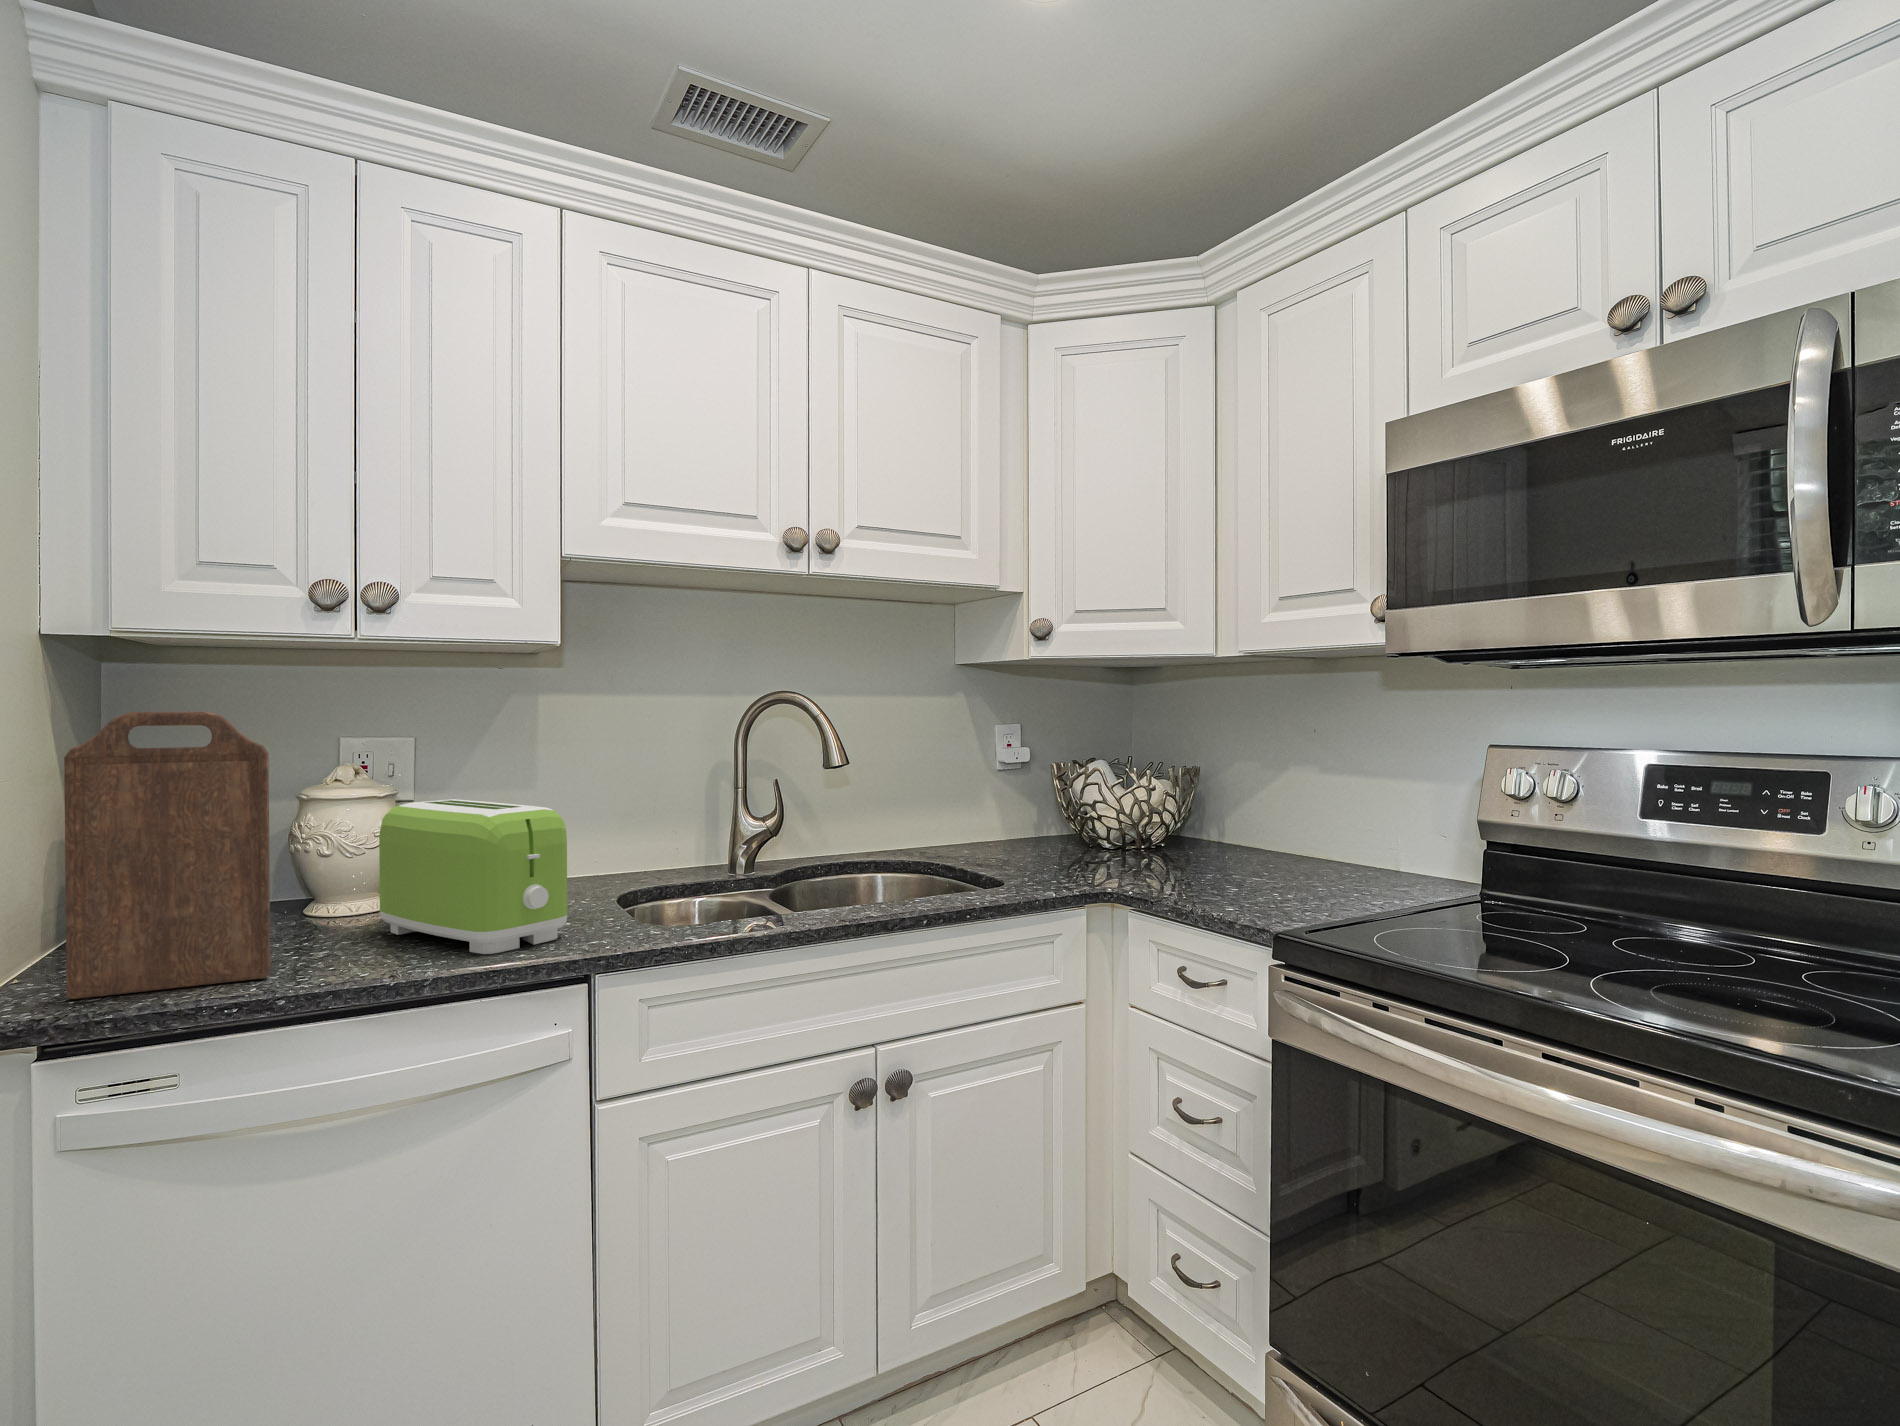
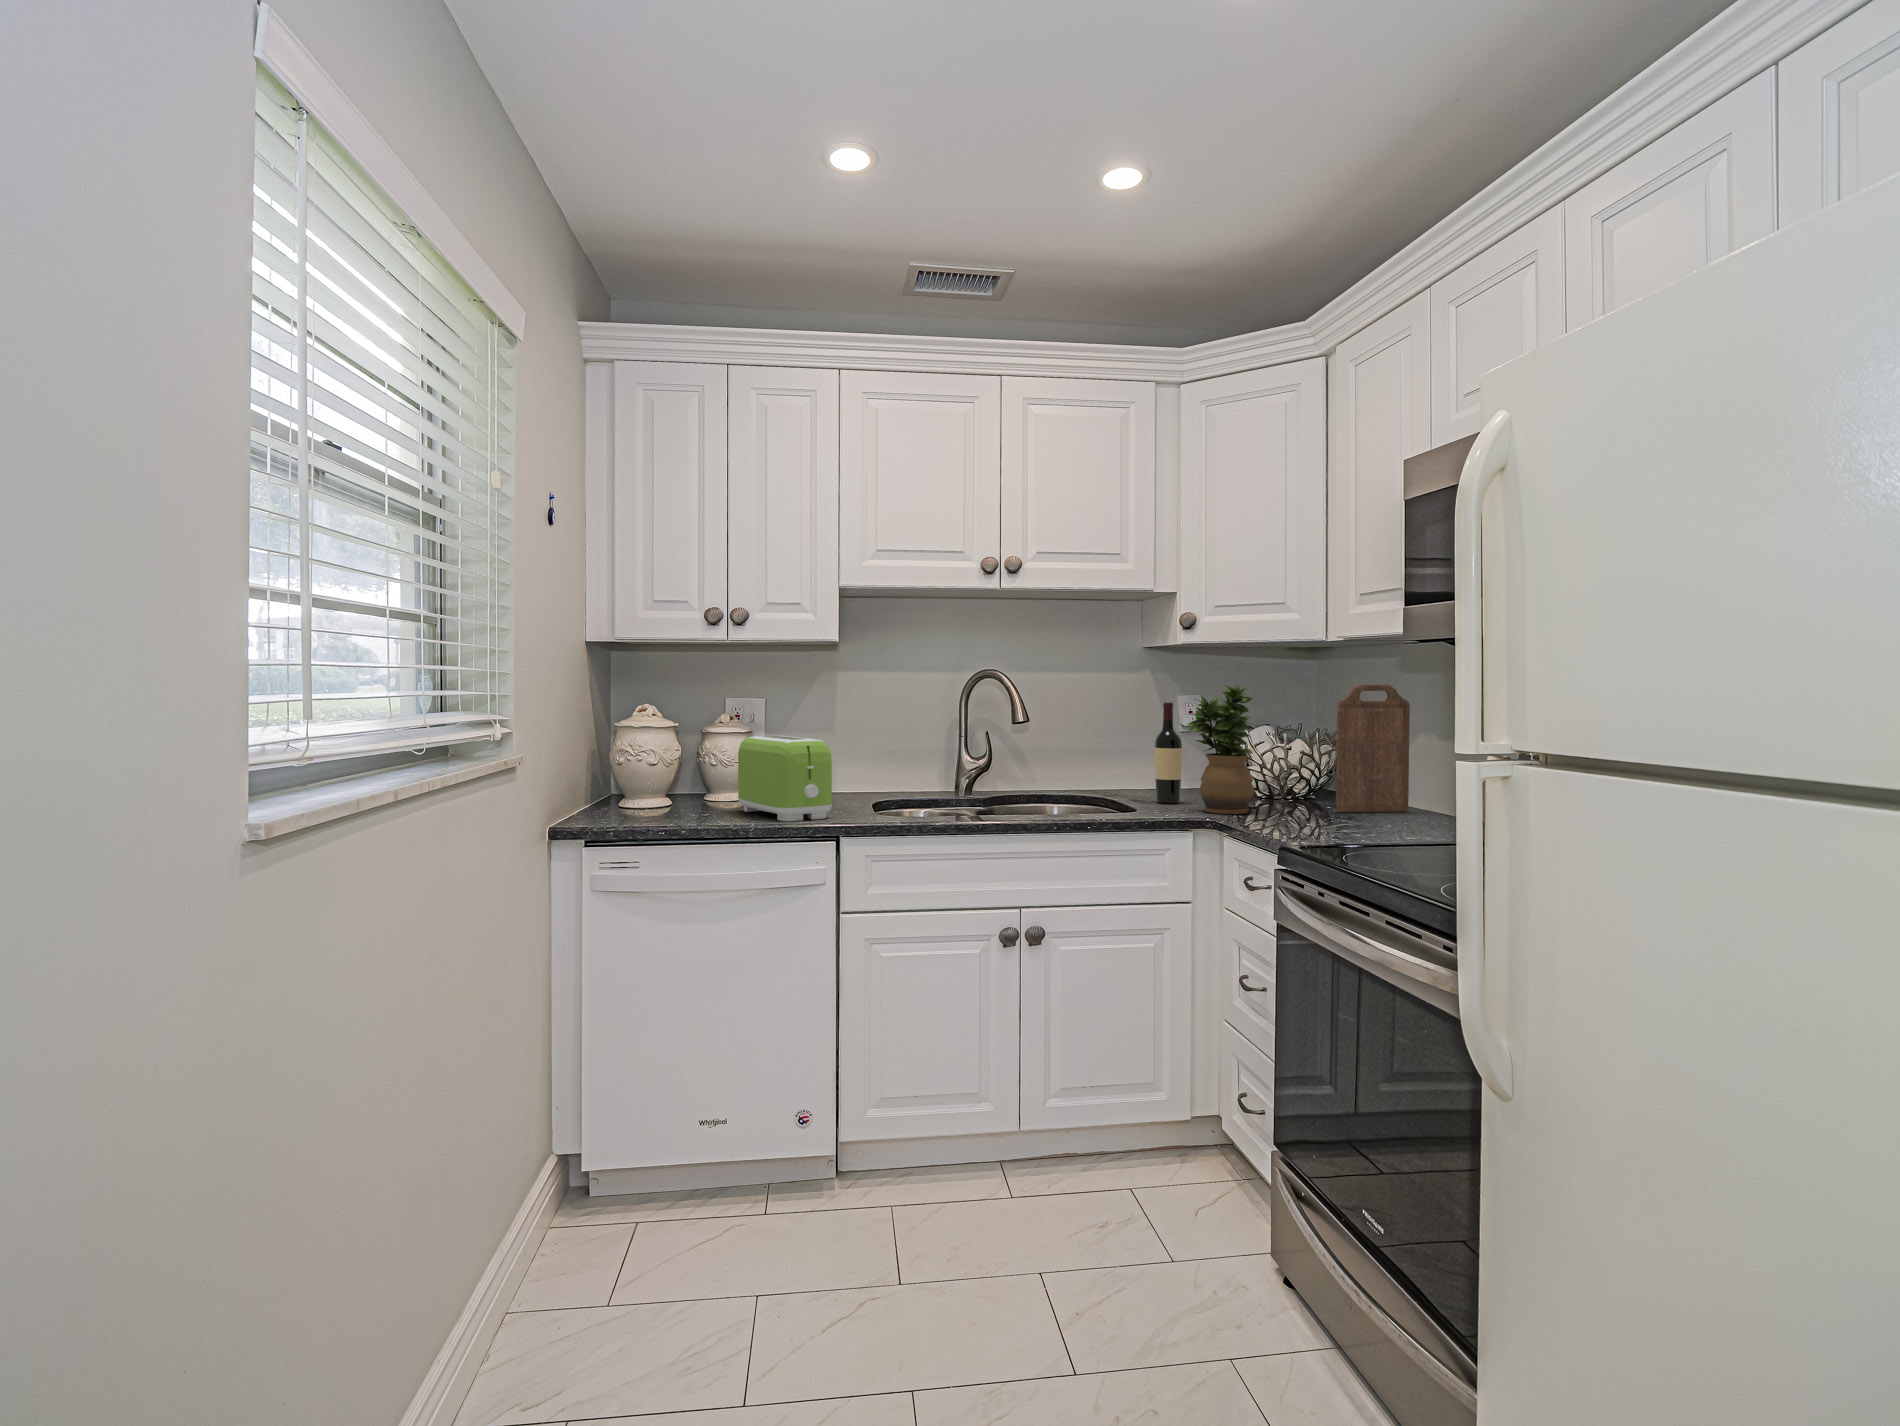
potted plant: none [1055,710,1144,879] -> present [1187,685,1255,814]
cutting board: present [64,712,270,999] -> present [1336,685,1410,812]
wine bottle: none [995,733,1029,864] -> present [1155,702,1182,804]

